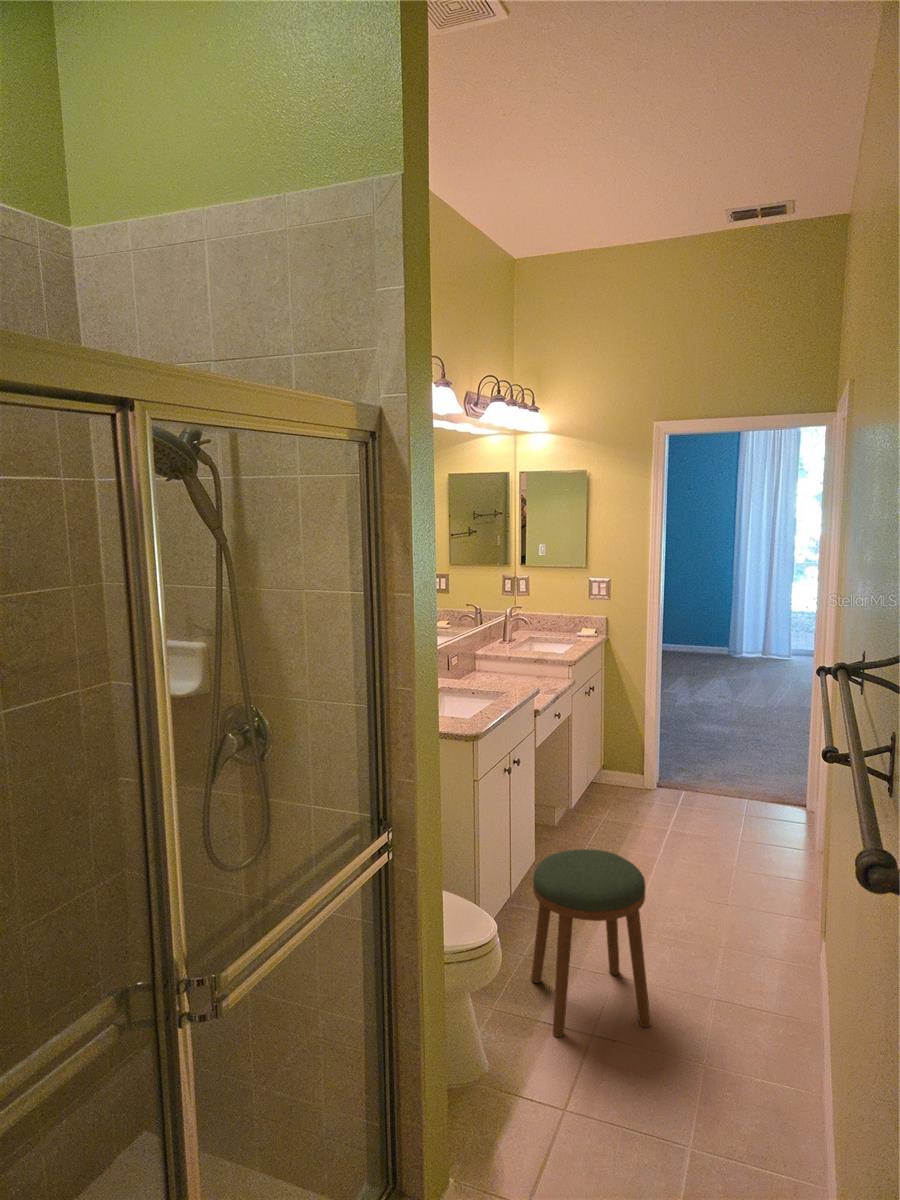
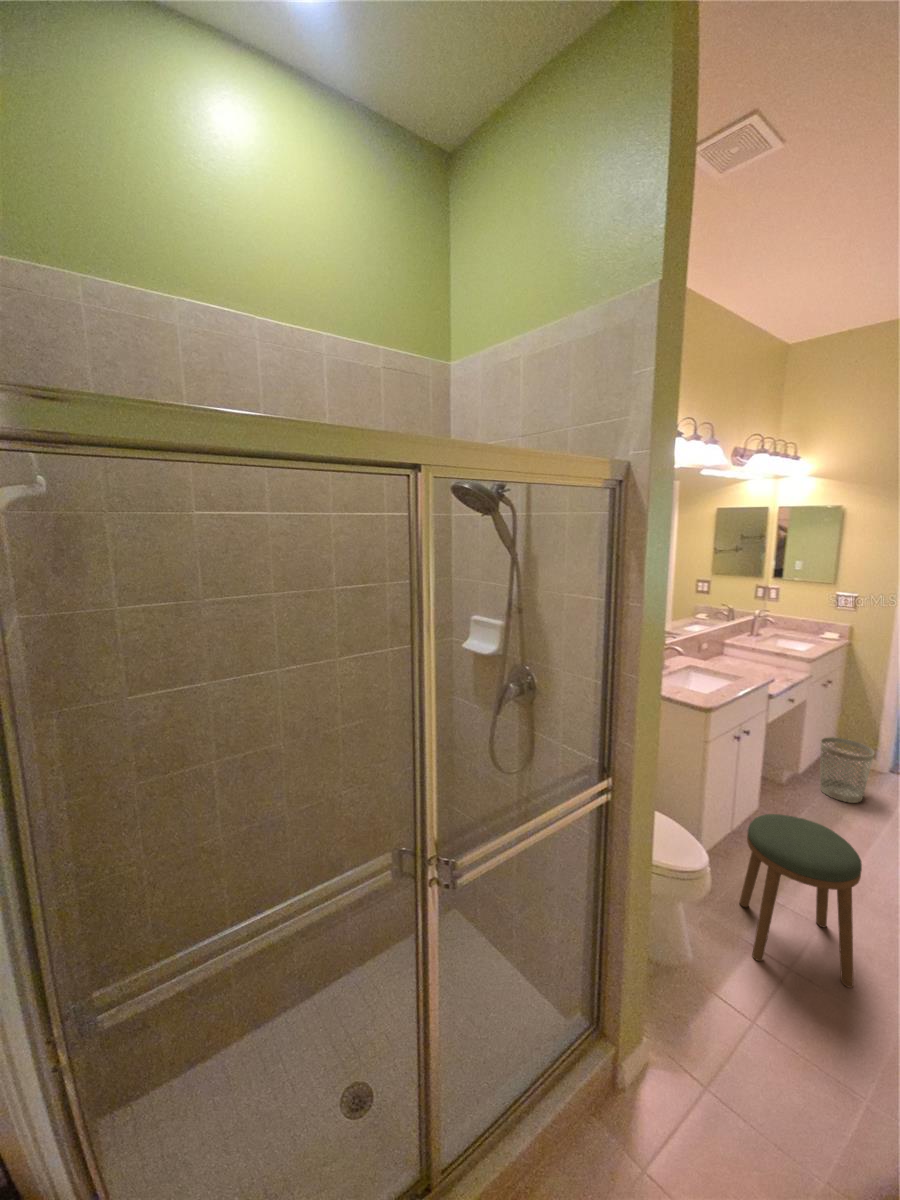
wastebasket: none [590,755,641,831] -> present [820,737,874,803]

